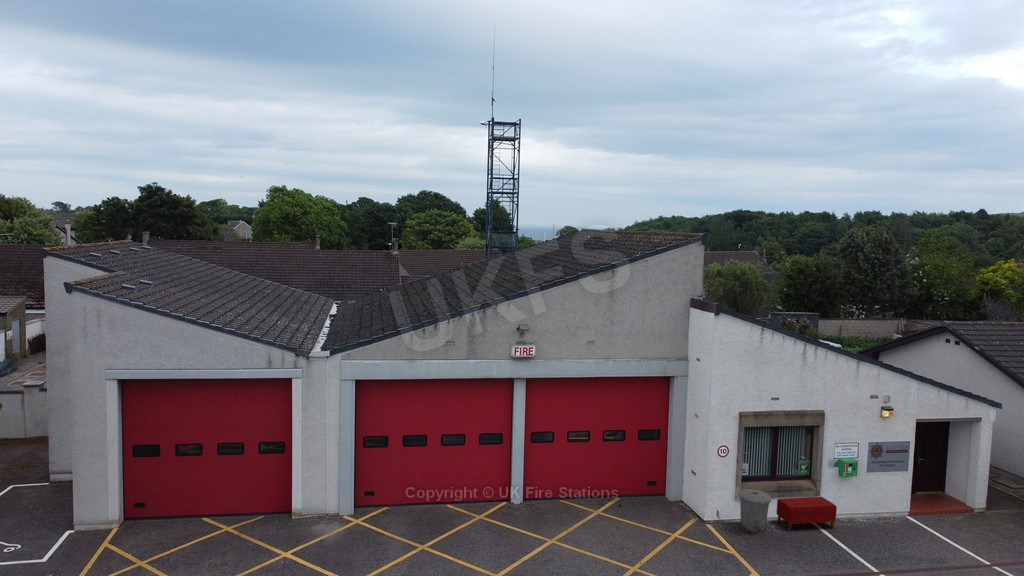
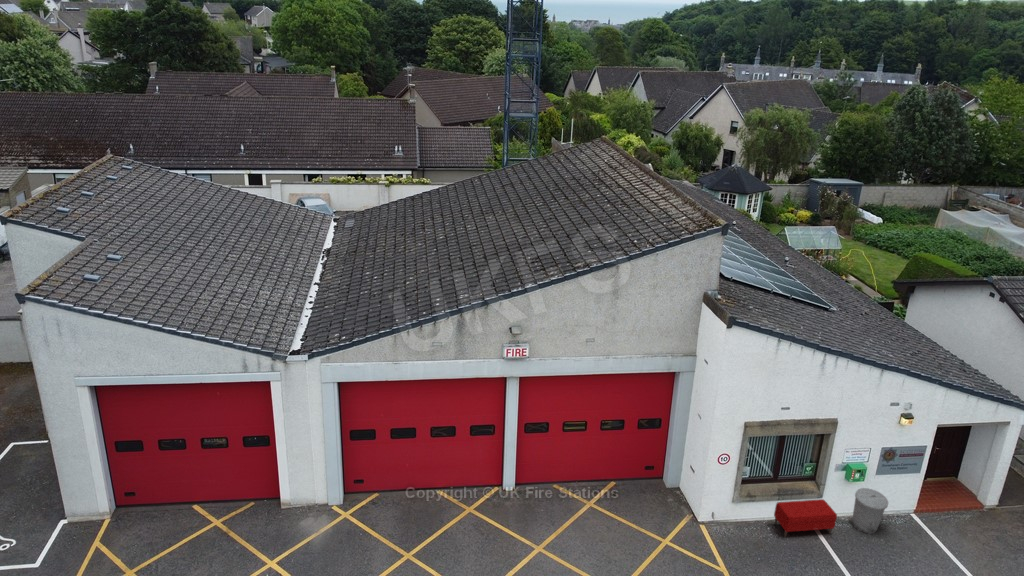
trash can: present [739,489,771,533] -> present [852,488,888,534]

